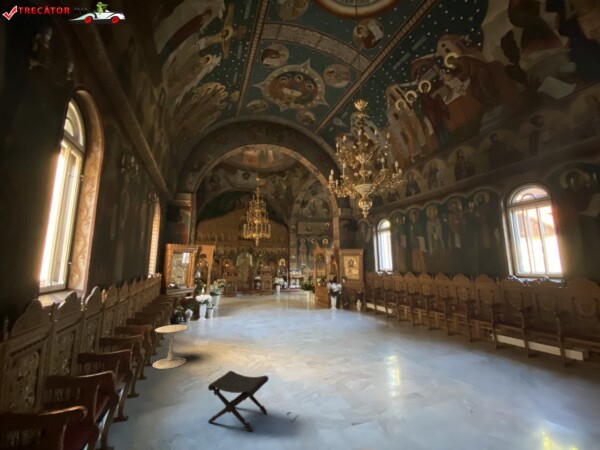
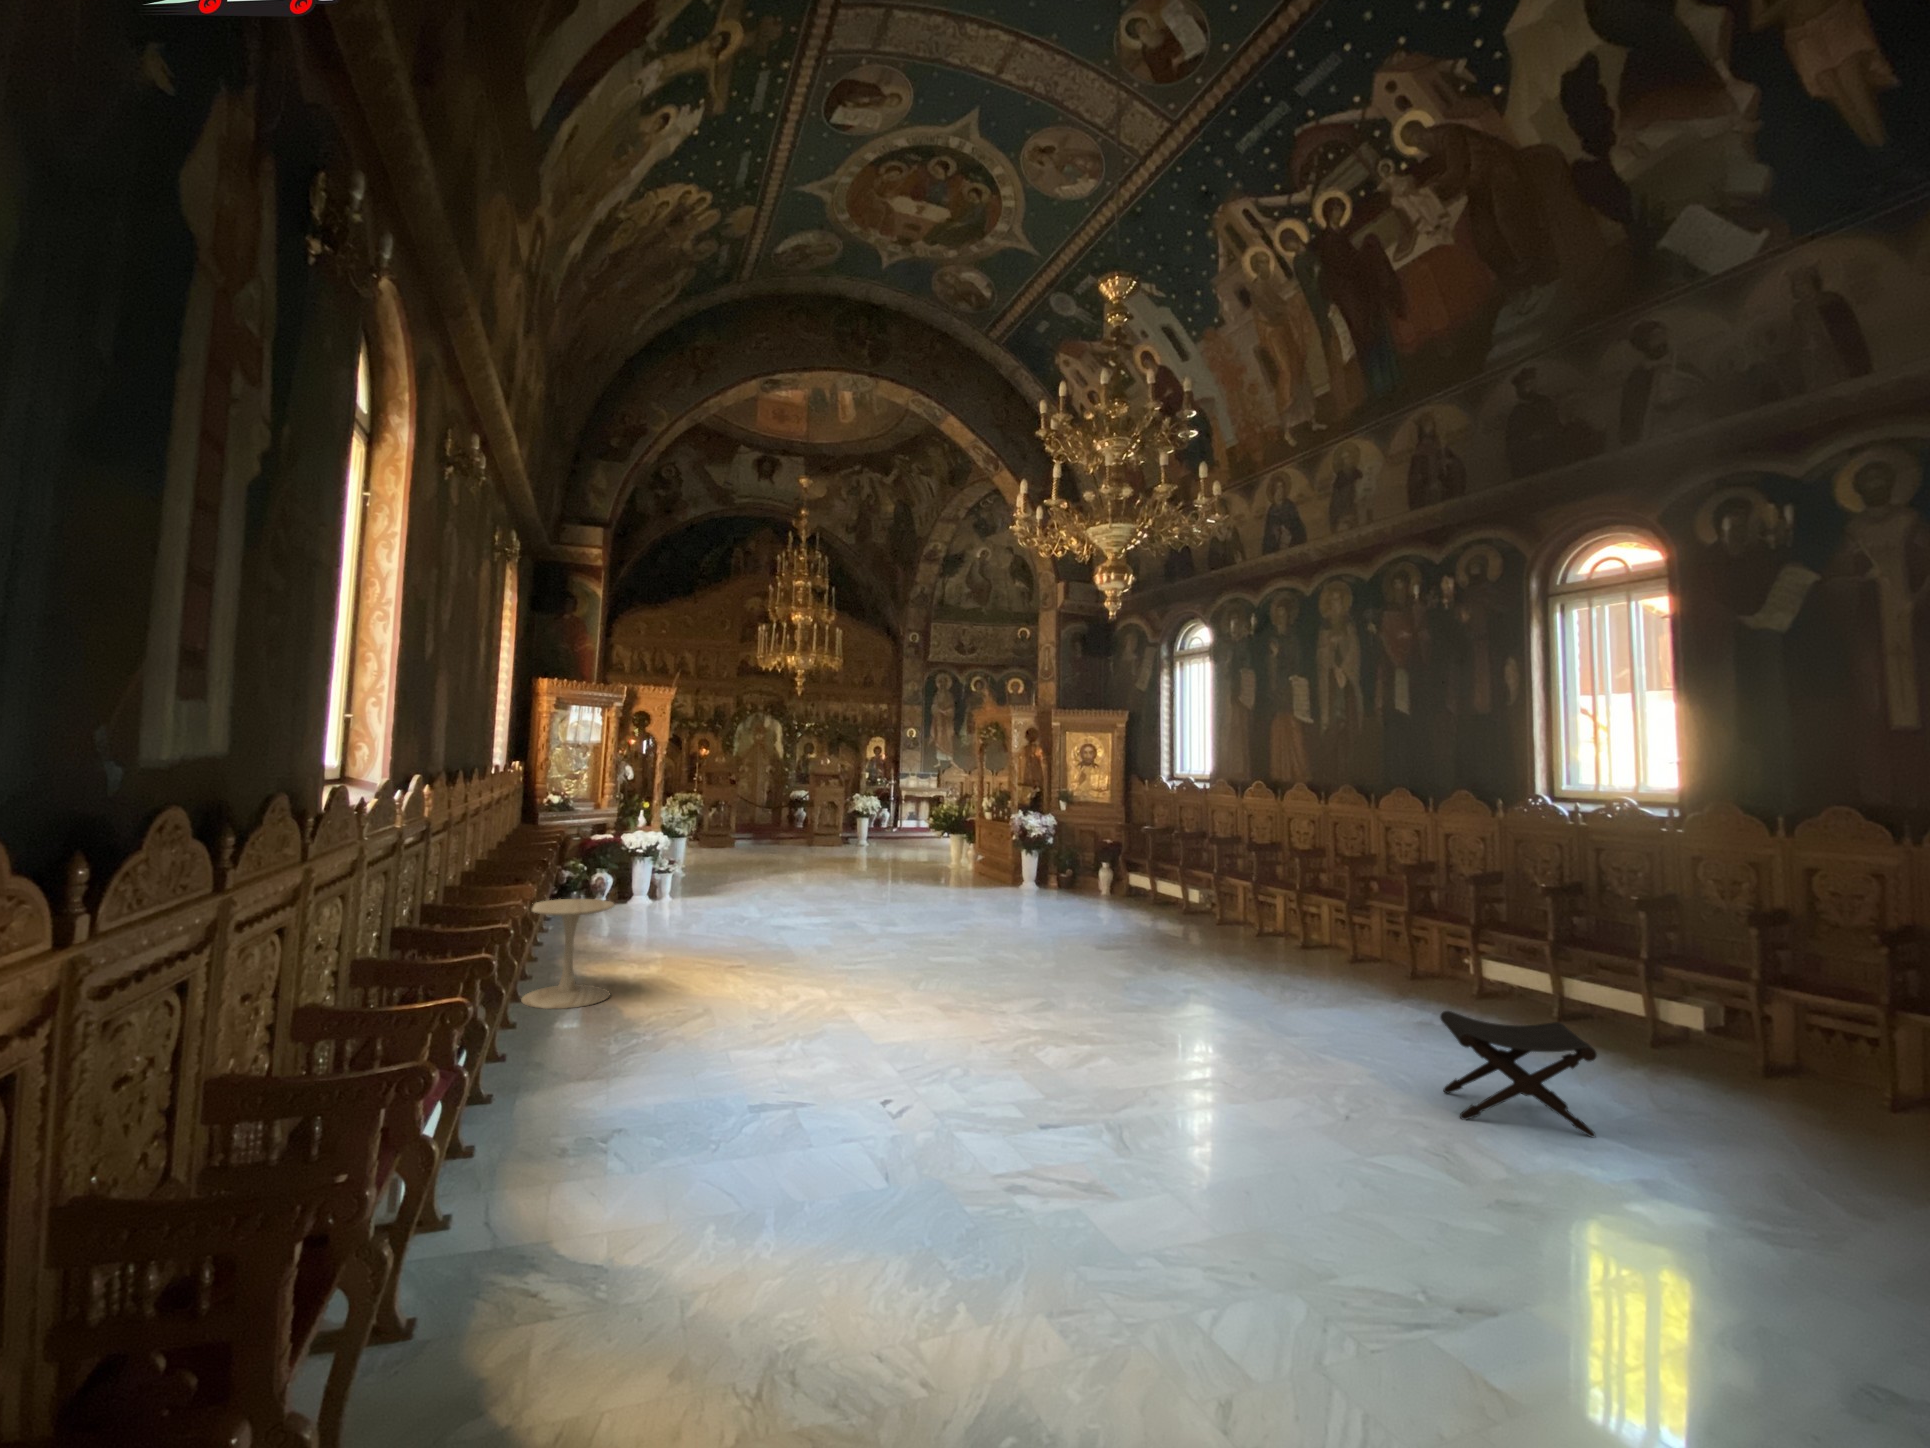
footstool: present [208,371,268,432] -> present [1440,1011,1597,1137]

